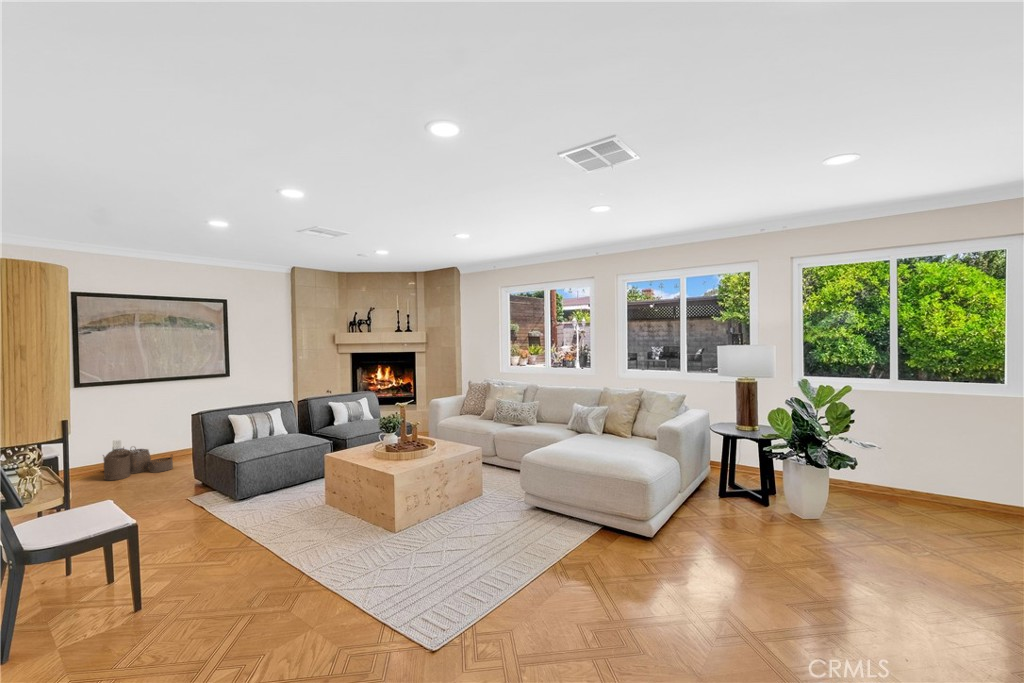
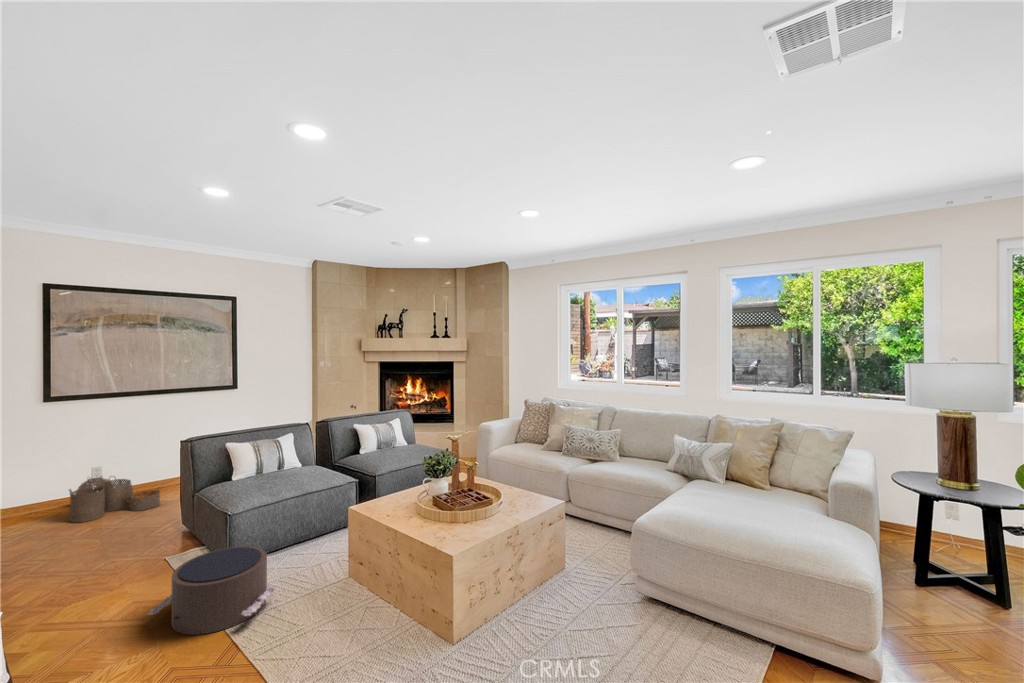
pouf: none [188,482,275,534] -> present [149,546,276,635]

